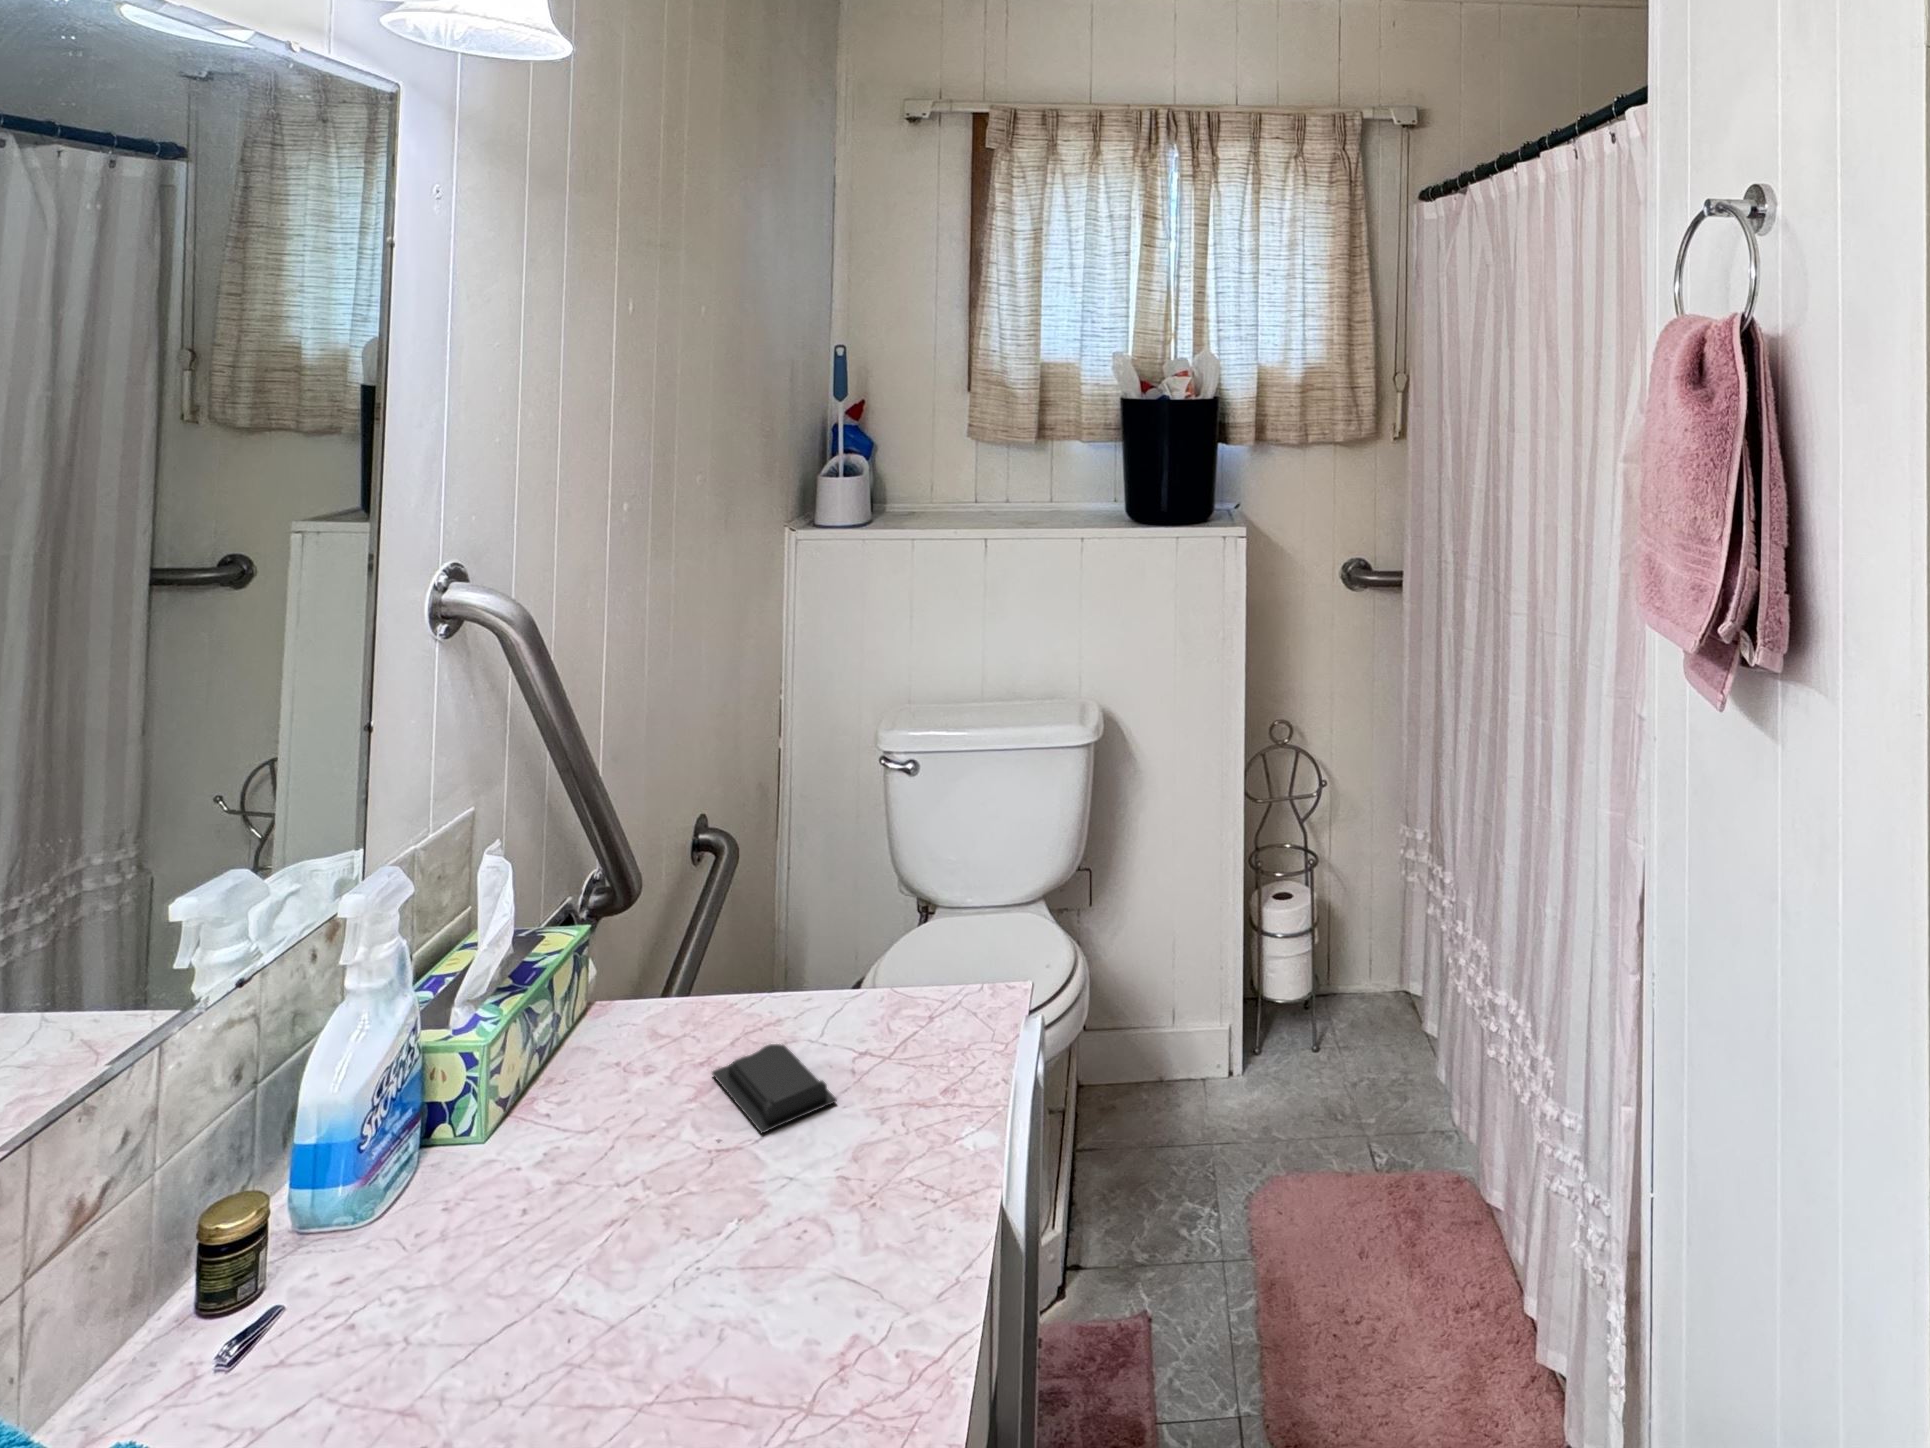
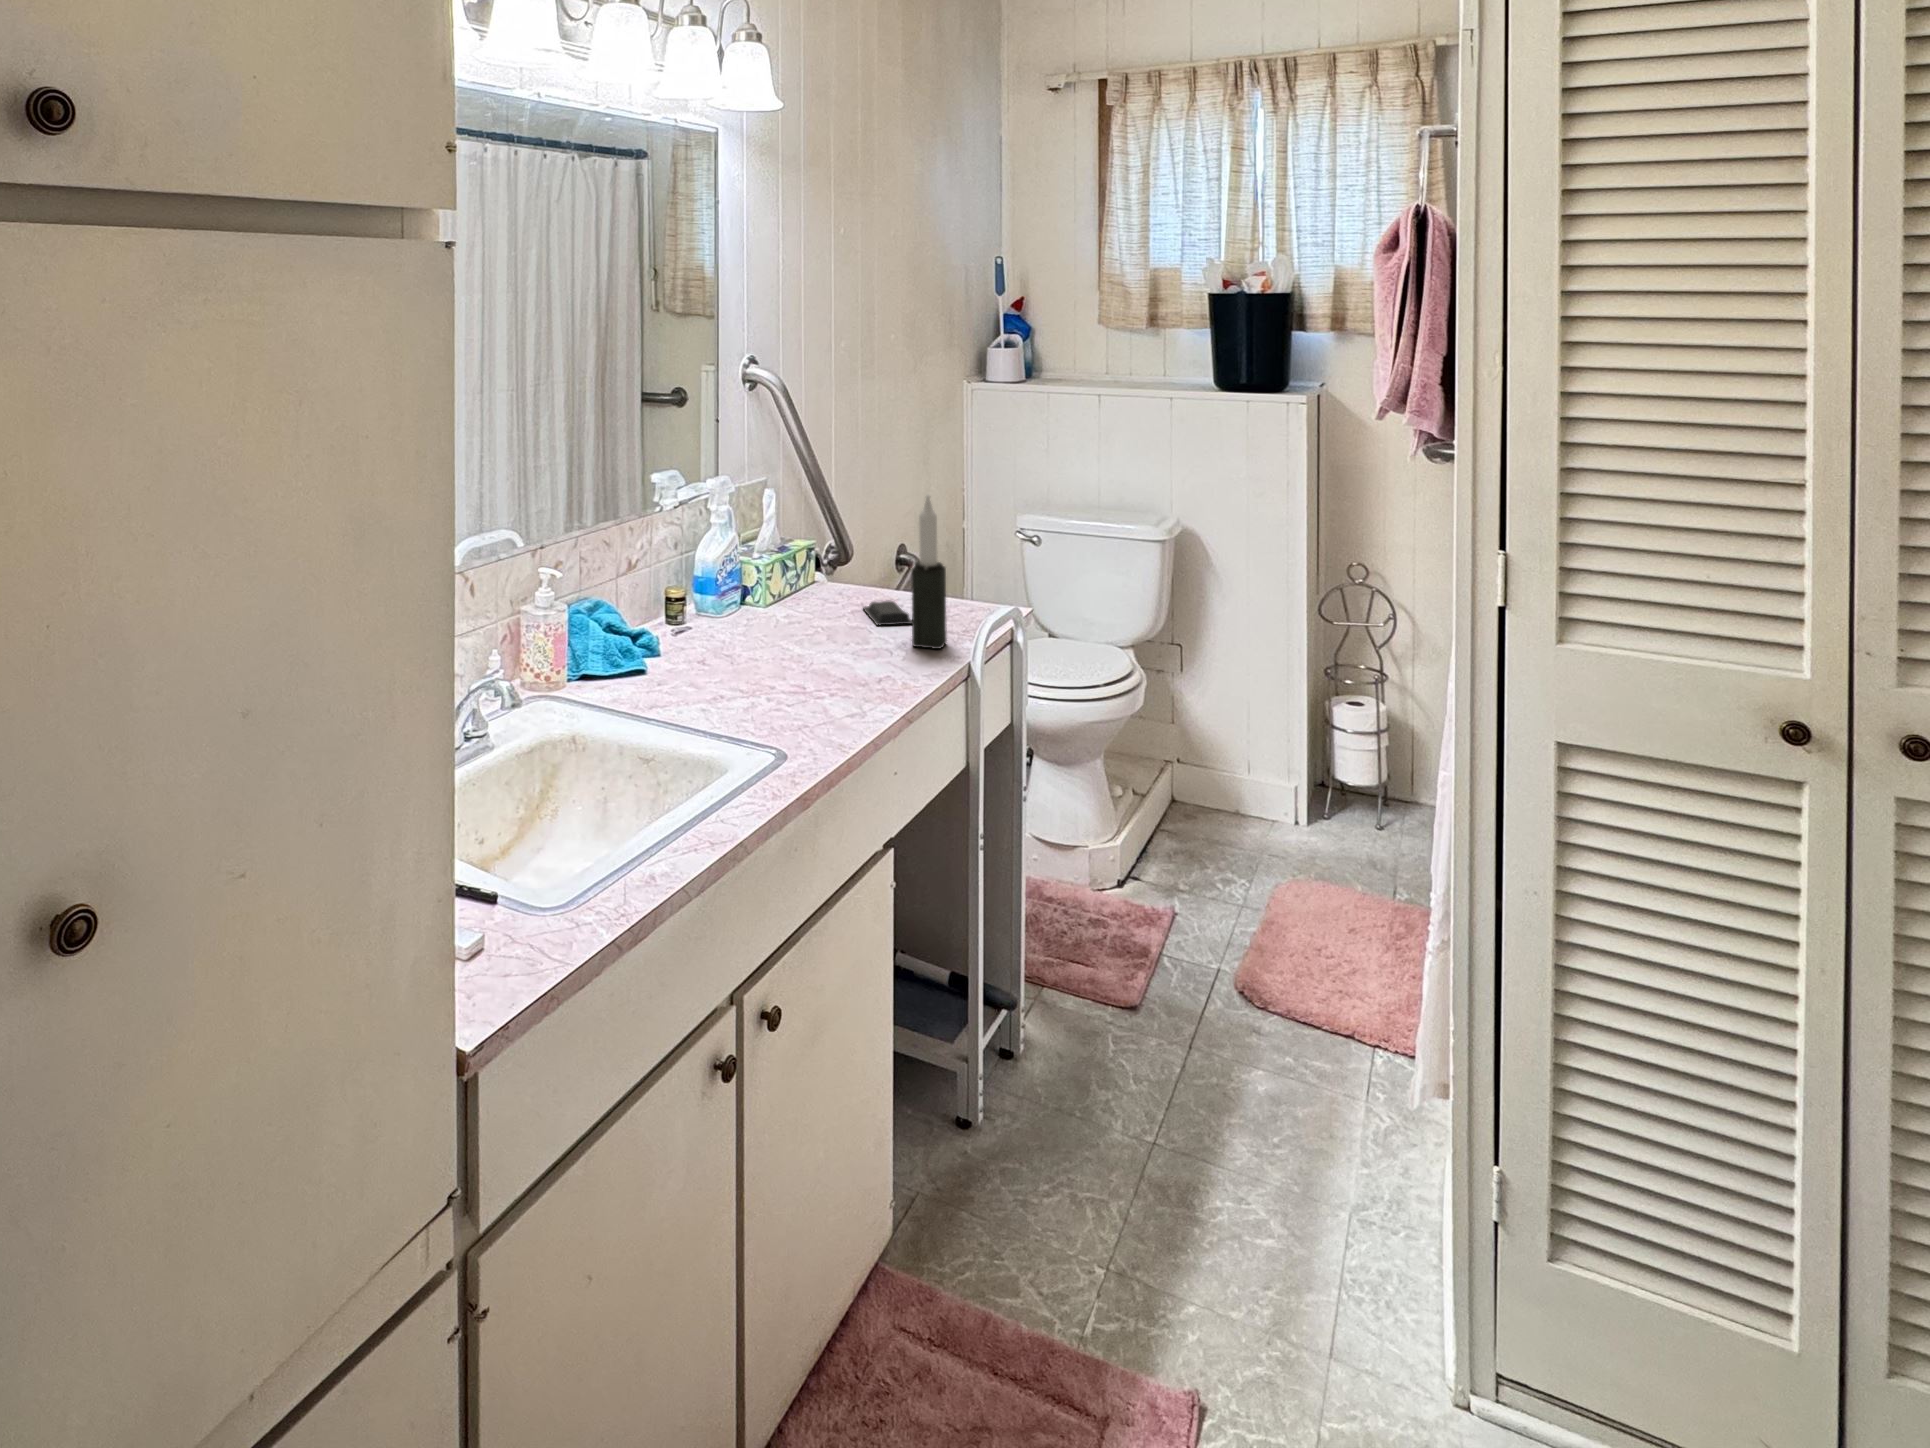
candle: none [863,861,930,1196] -> present [911,494,947,649]

